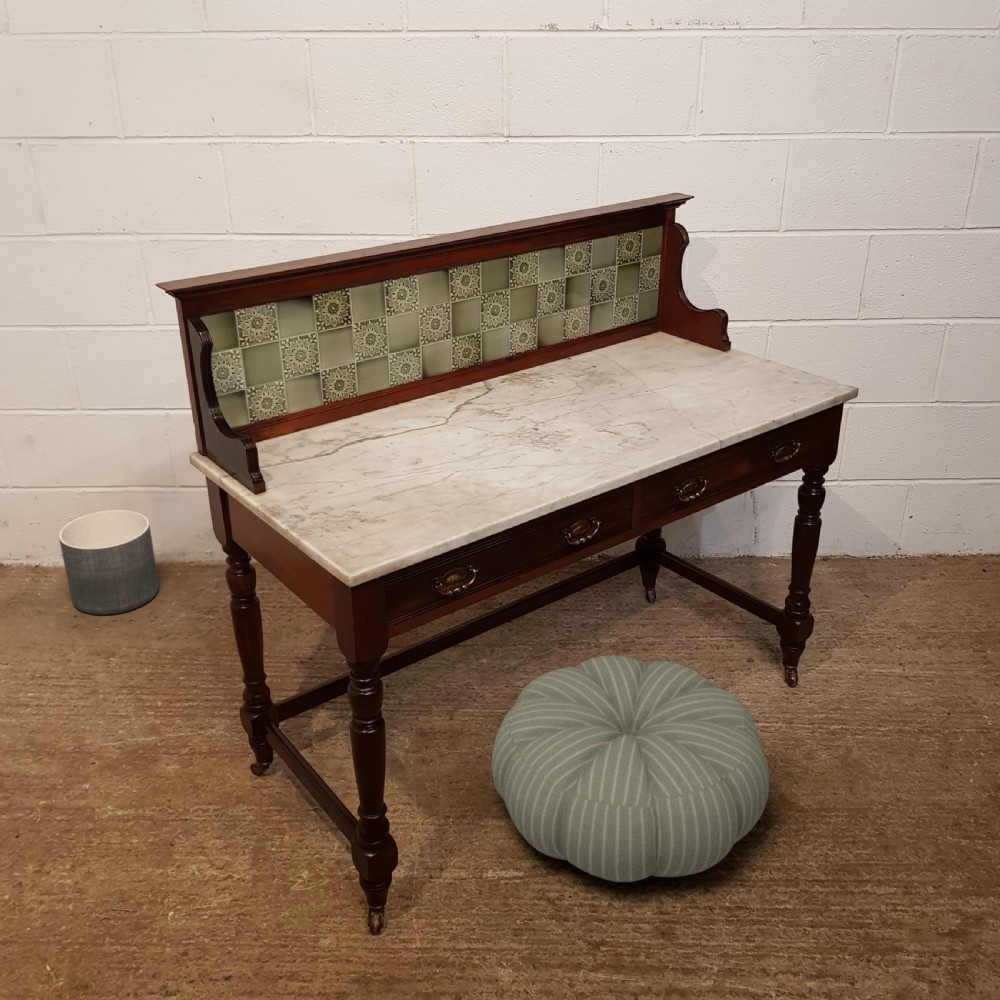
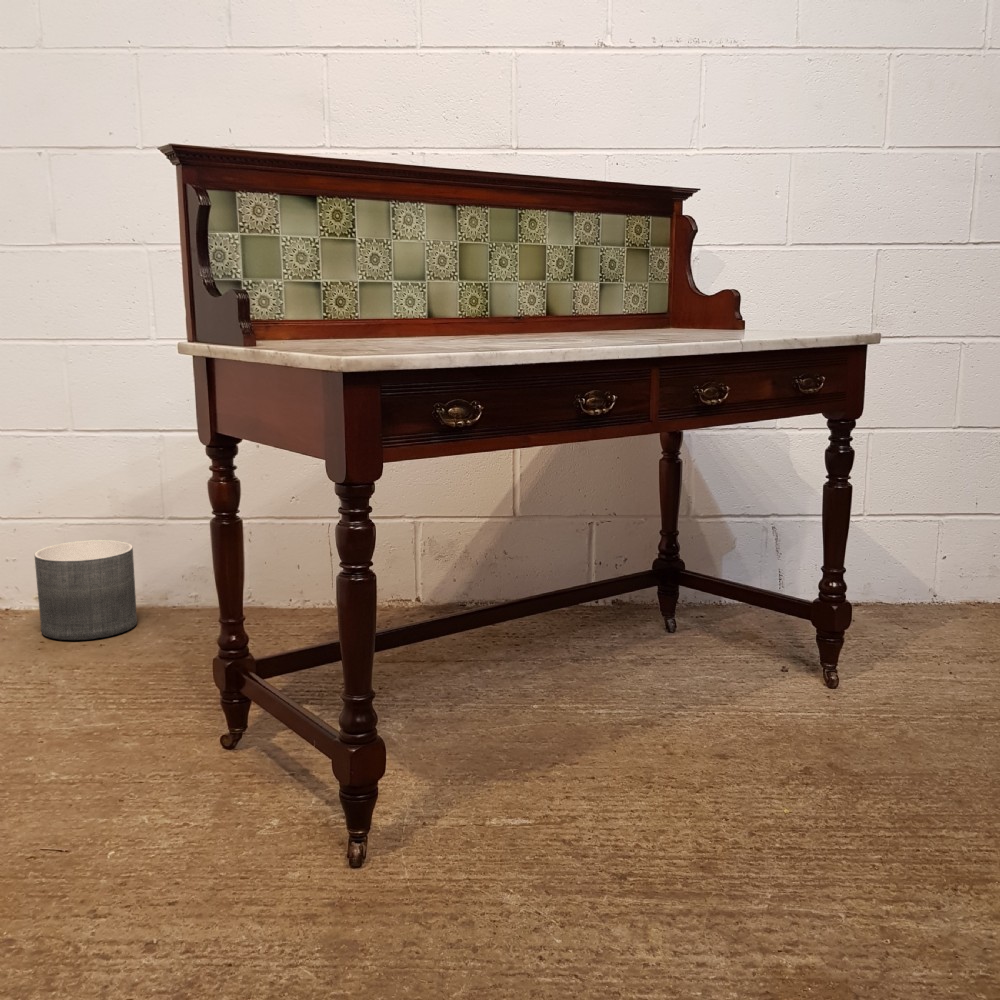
pouf: present [492,656,769,882] -> none [497,616,817,821]

